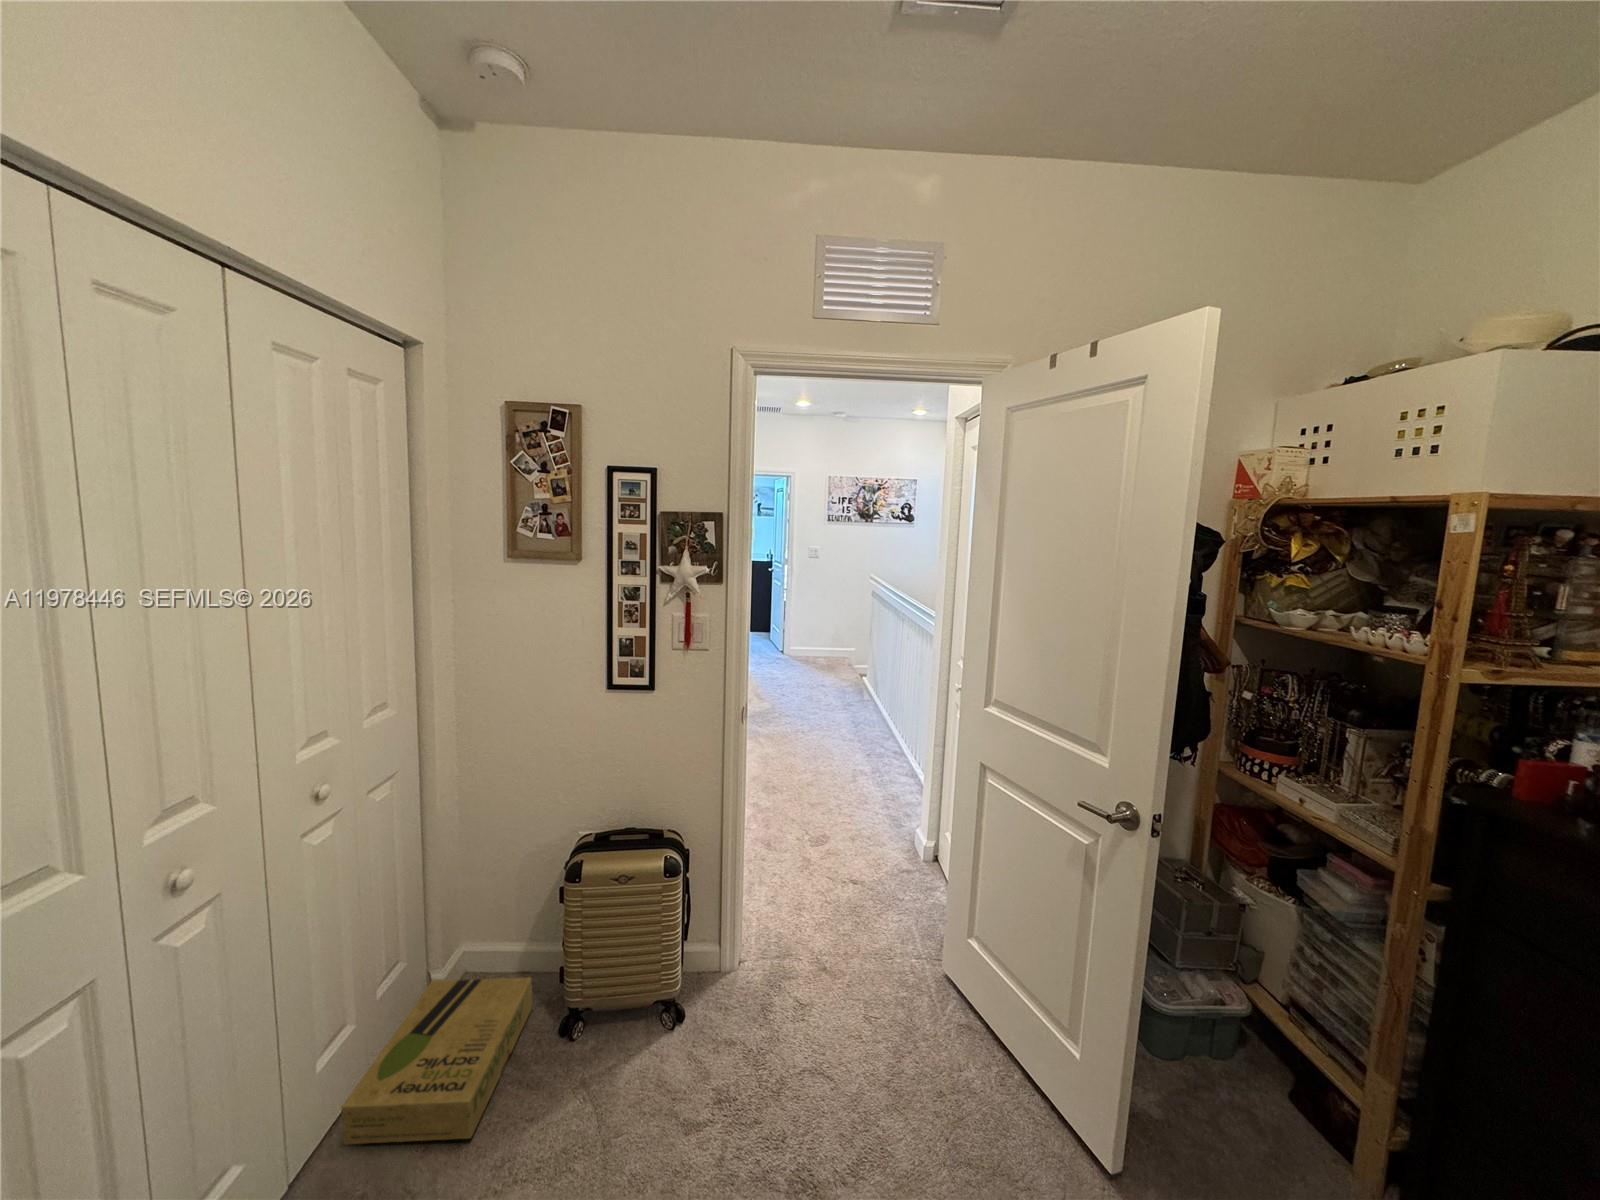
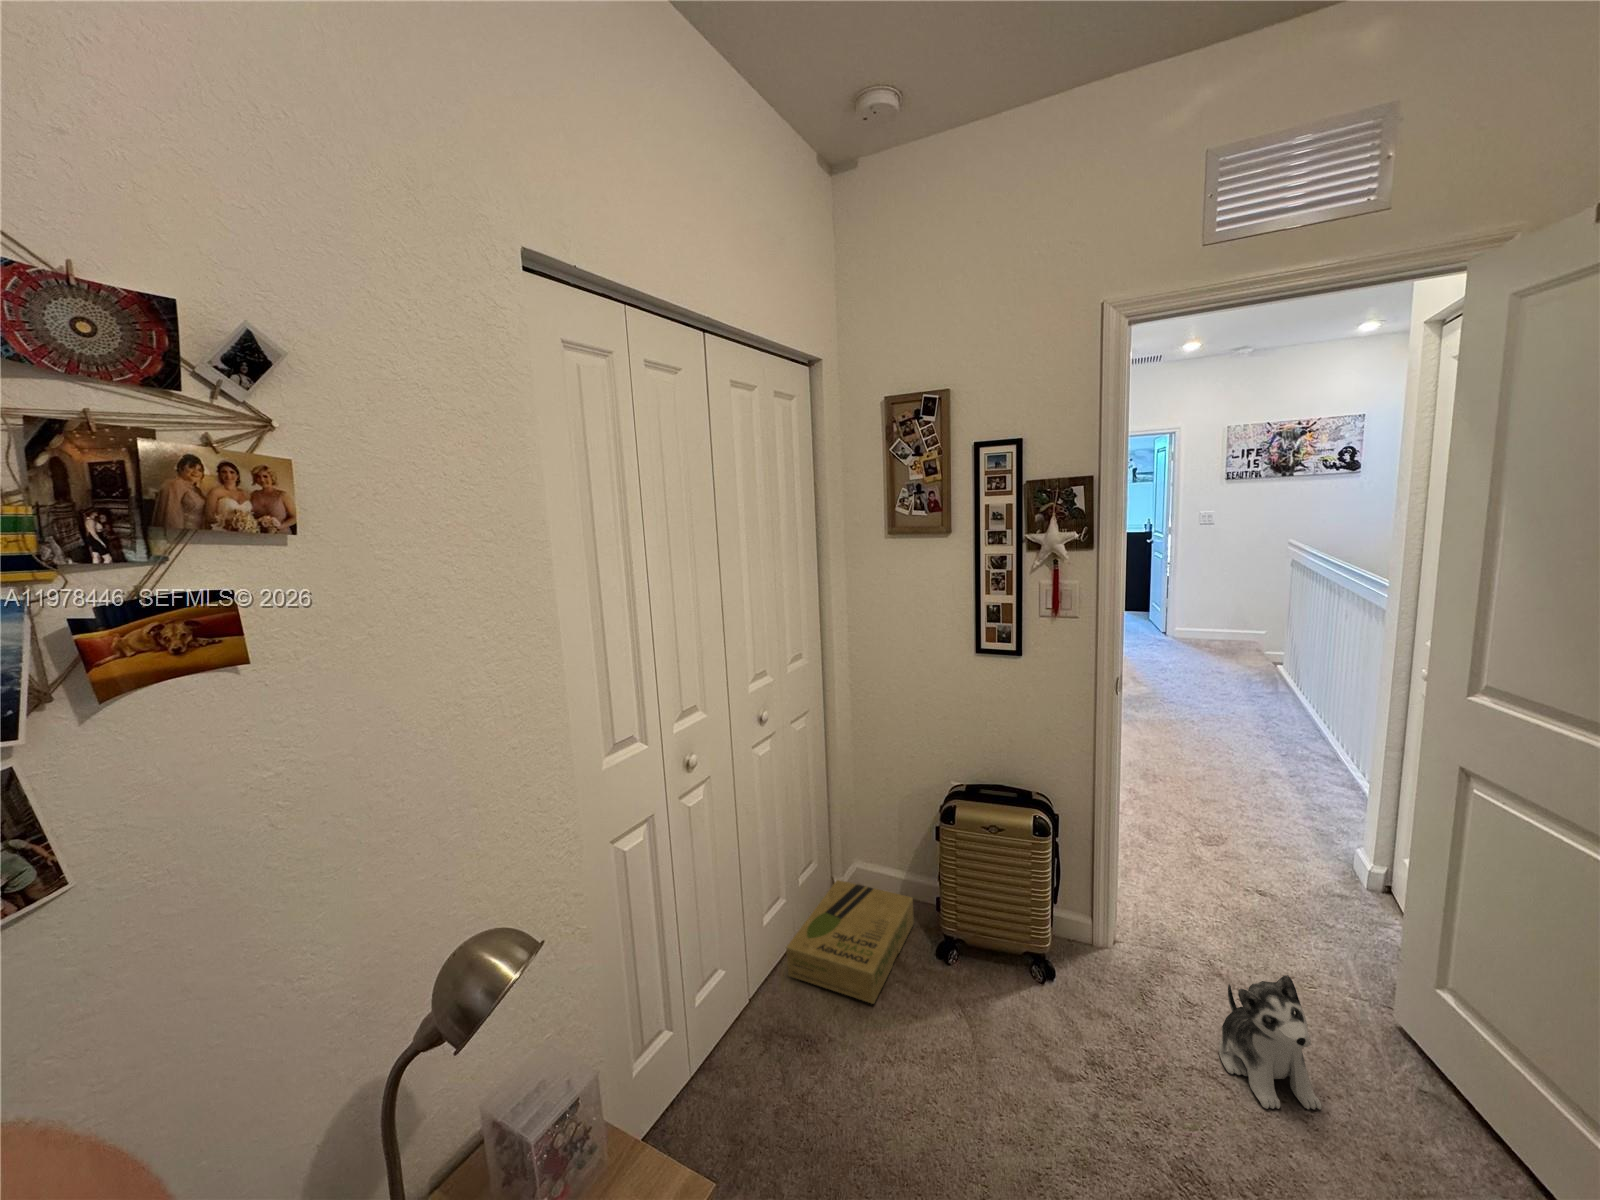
plush toy: none [825,964,898,1092] -> present [1219,975,1321,1109]

